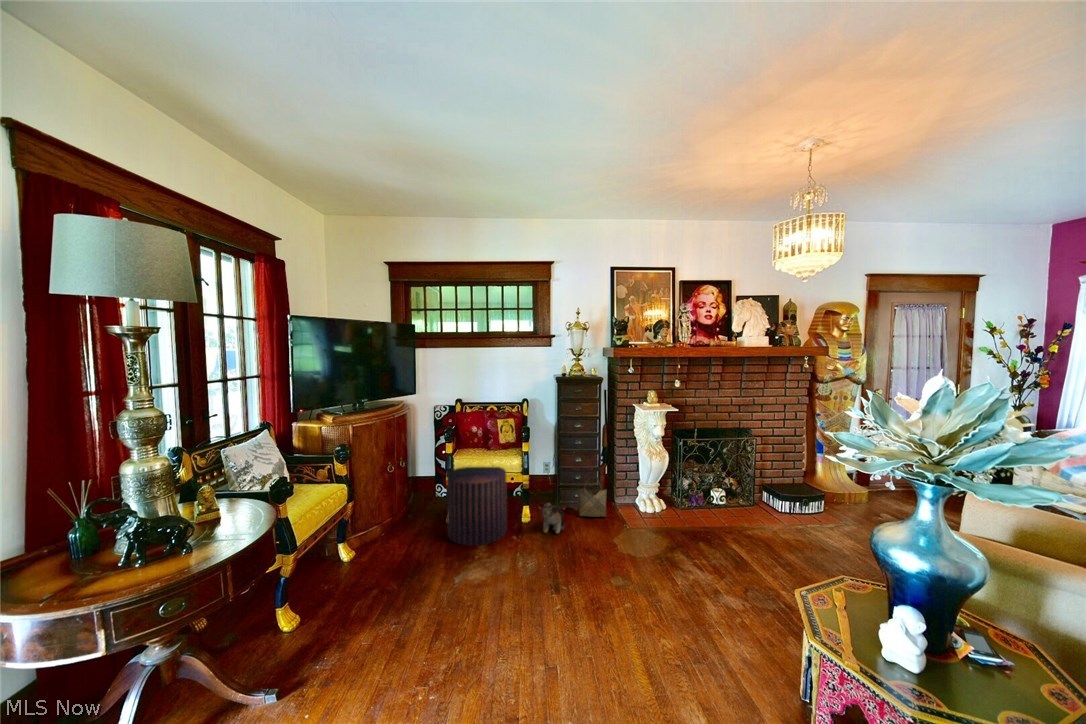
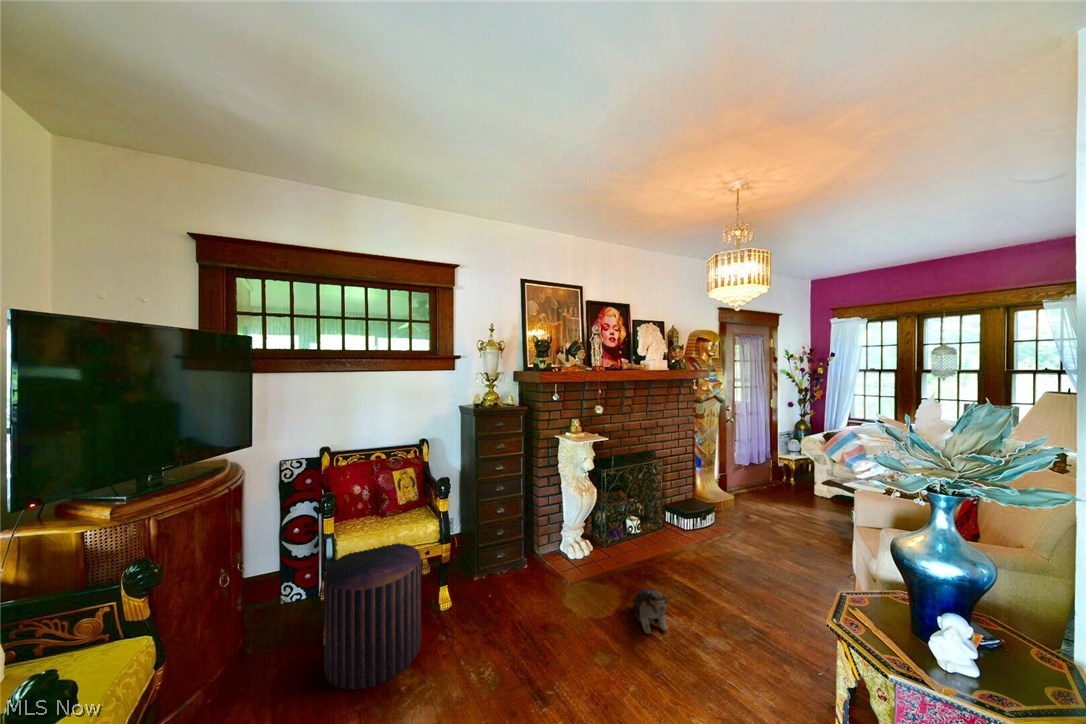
woven basket: present [577,473,607,517] -> none [501,524,536,584]
plush toy: present [541,503,566,534] -> present [635,588,670,634]

